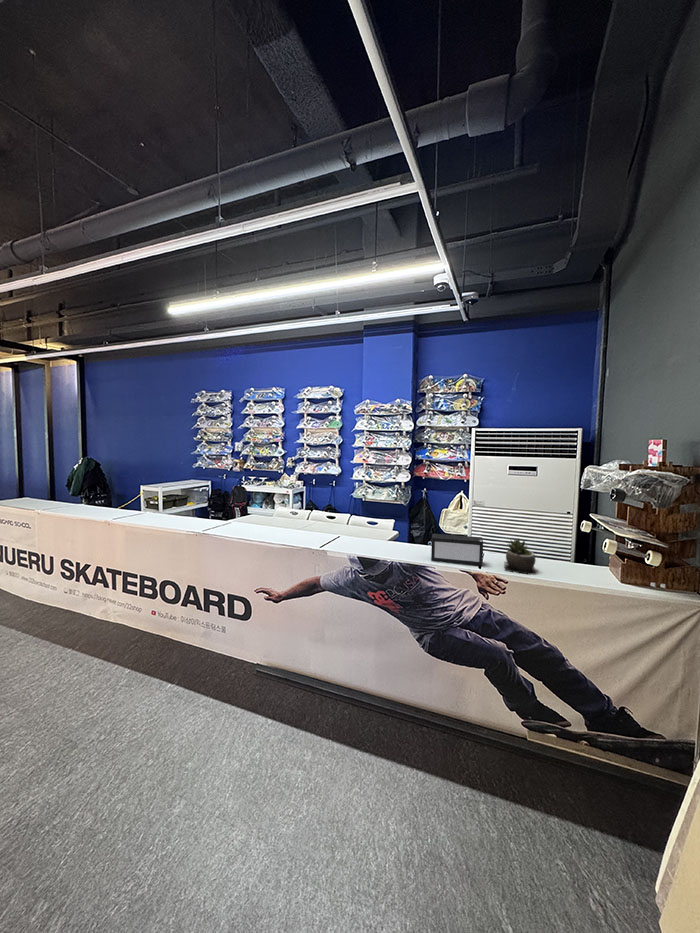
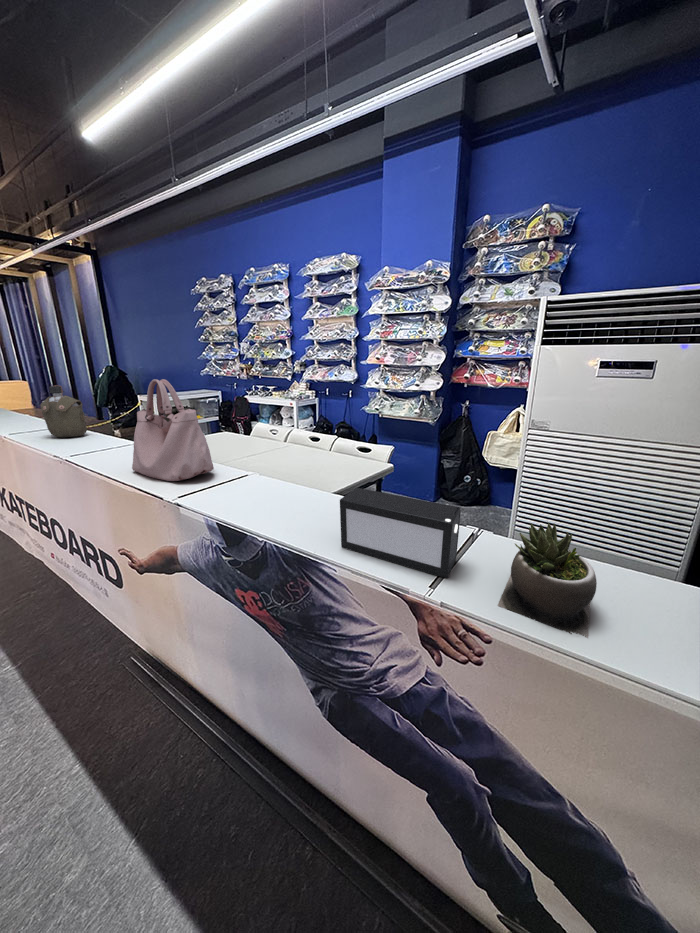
handbag: none [268,483,325,542] -> present [132,379,214,481]
water bottle: none [153,484,182,522] -> present [40,385,87,437]

